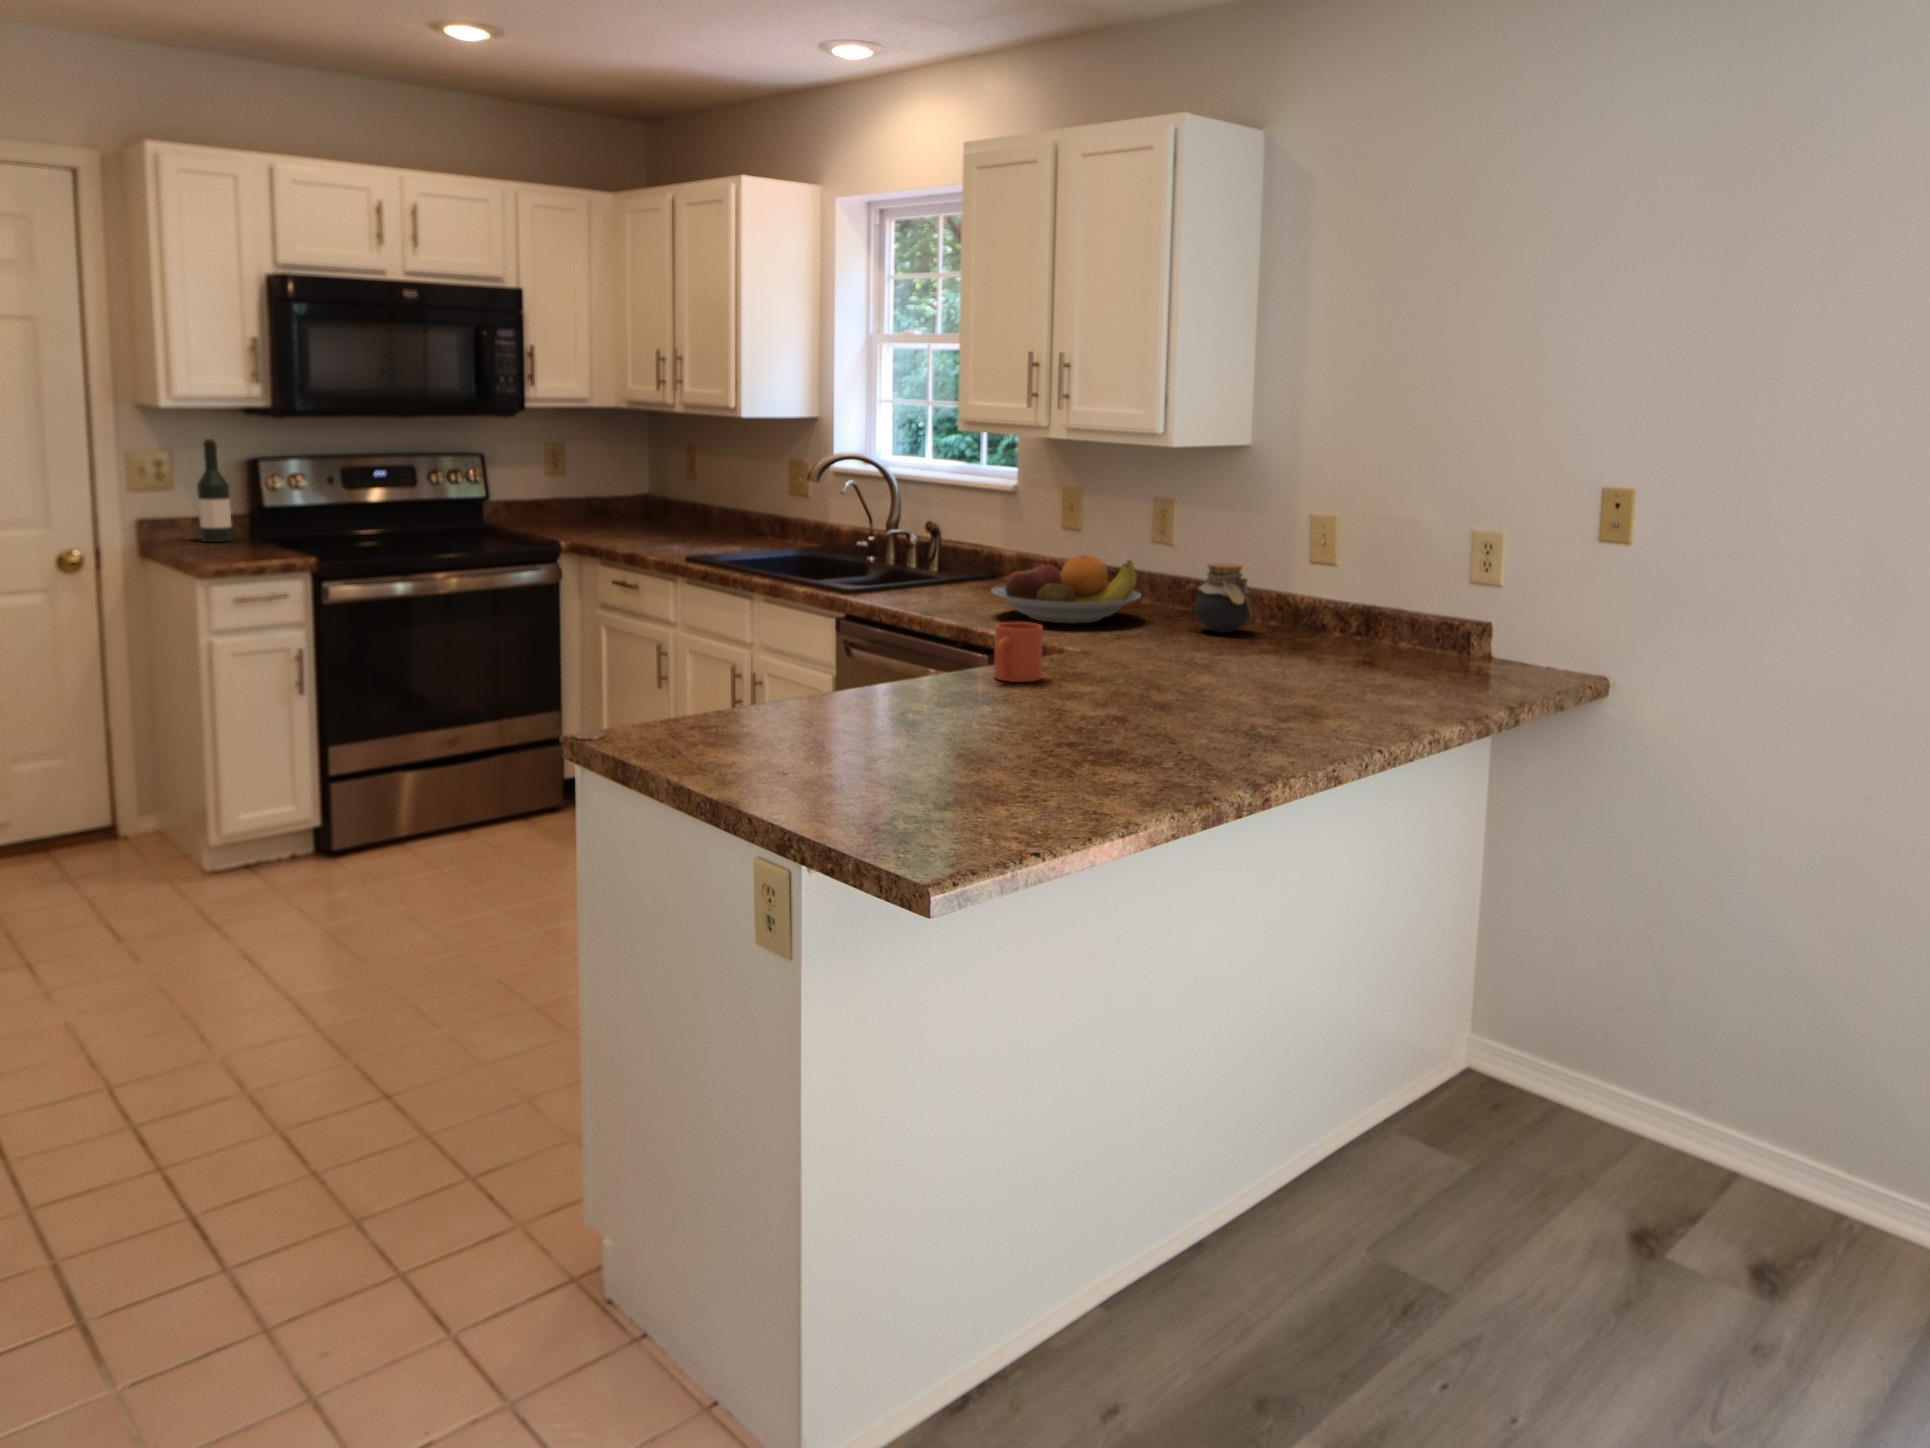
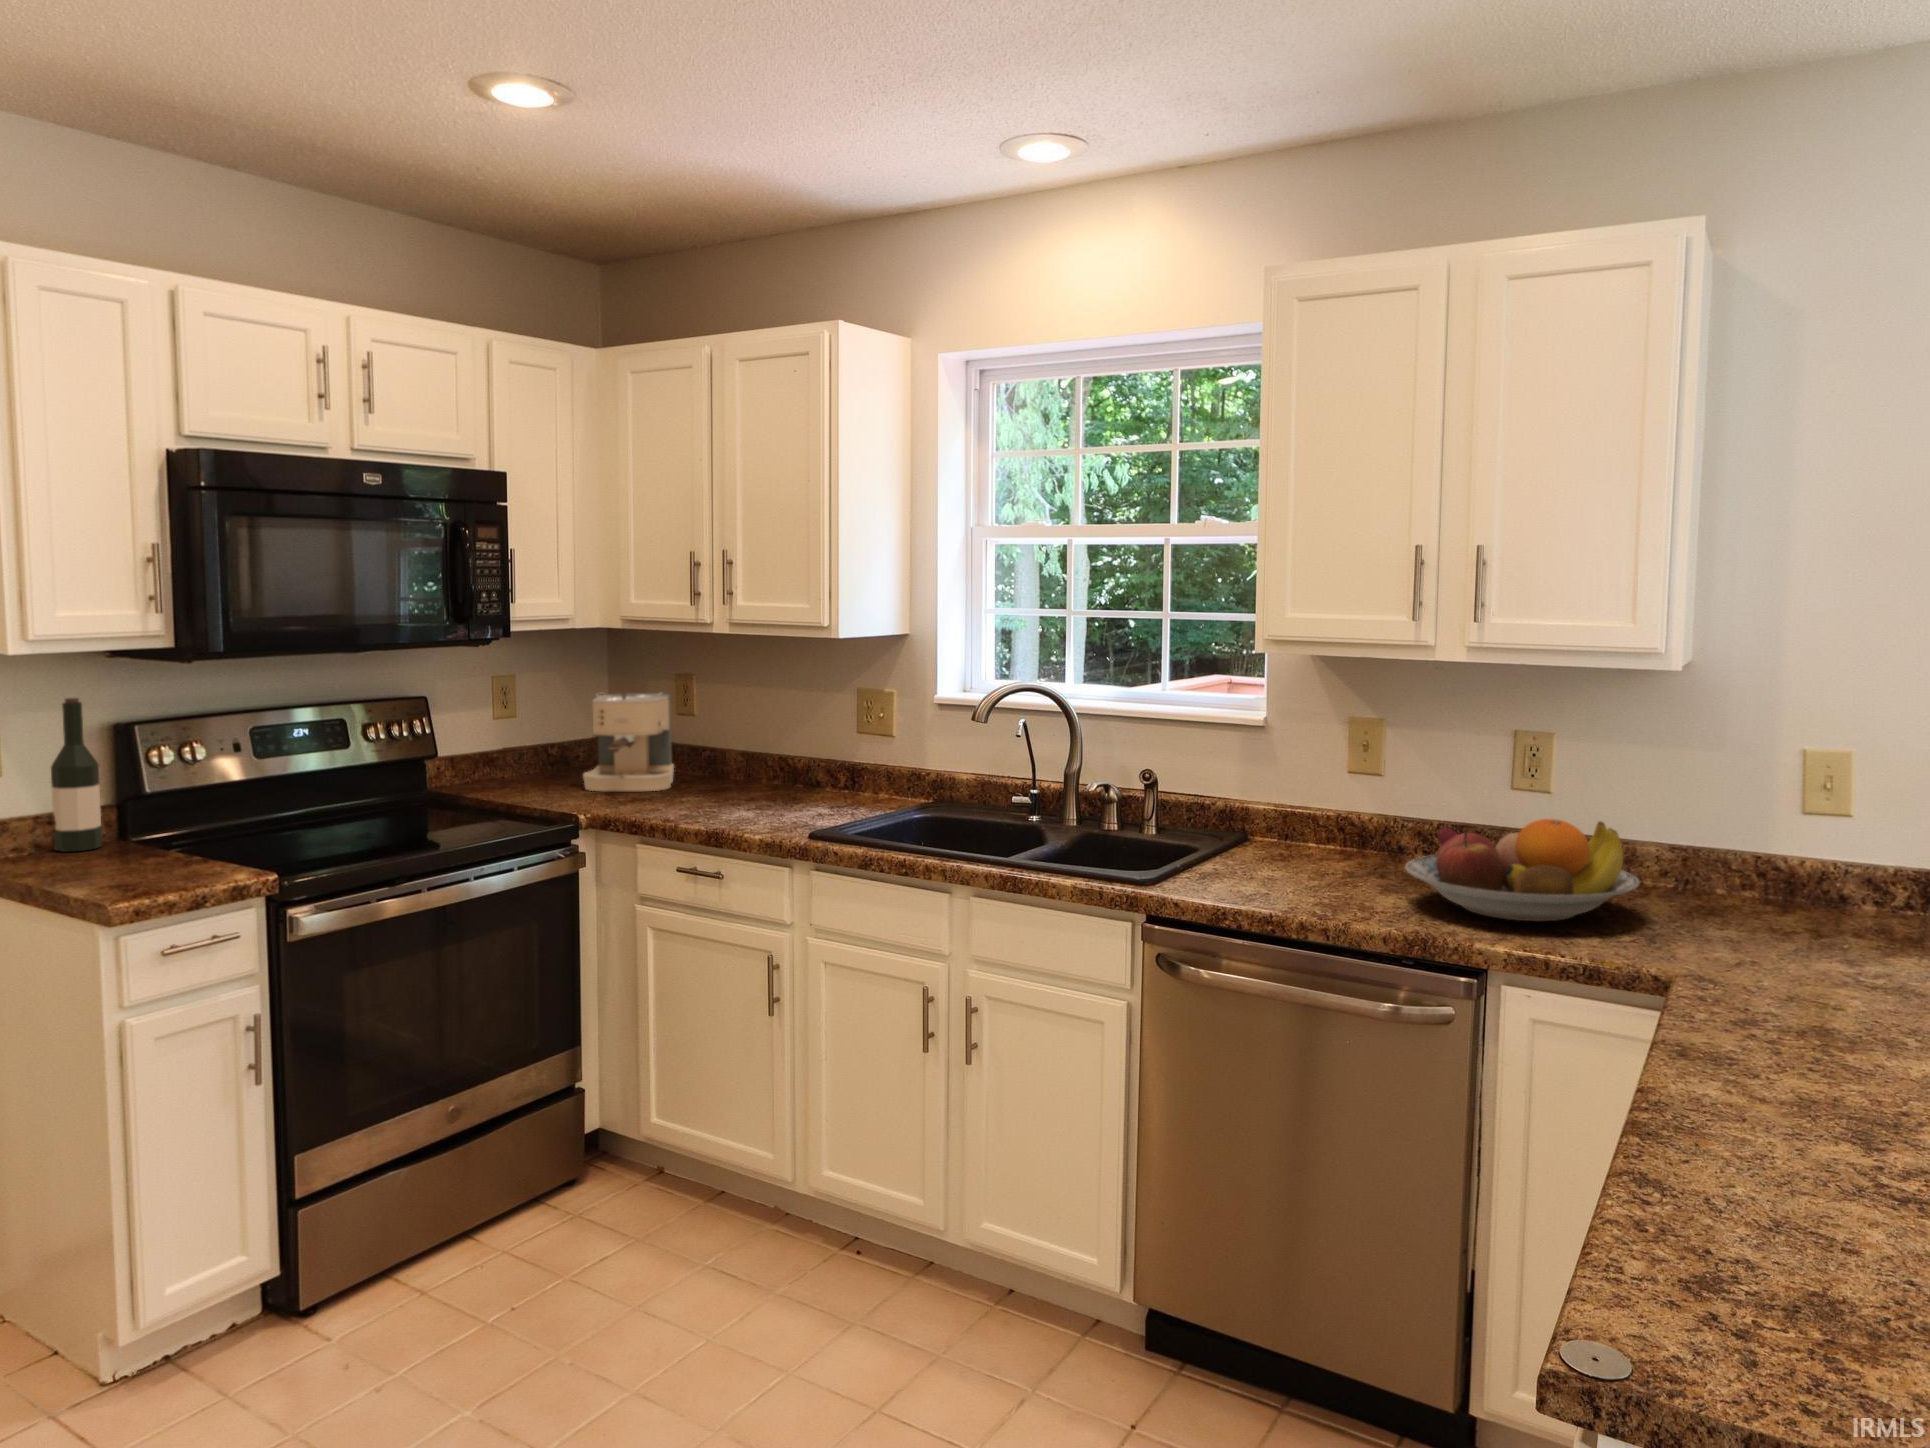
coffee maker: none [598,458,674,533] -> present [583,692,674,791]
jar: present [1195,563,1253,633] -> none [1725,821,1834,922]
mug: present [994,622,1043,682] -> none [1770,965,1864,1073]

